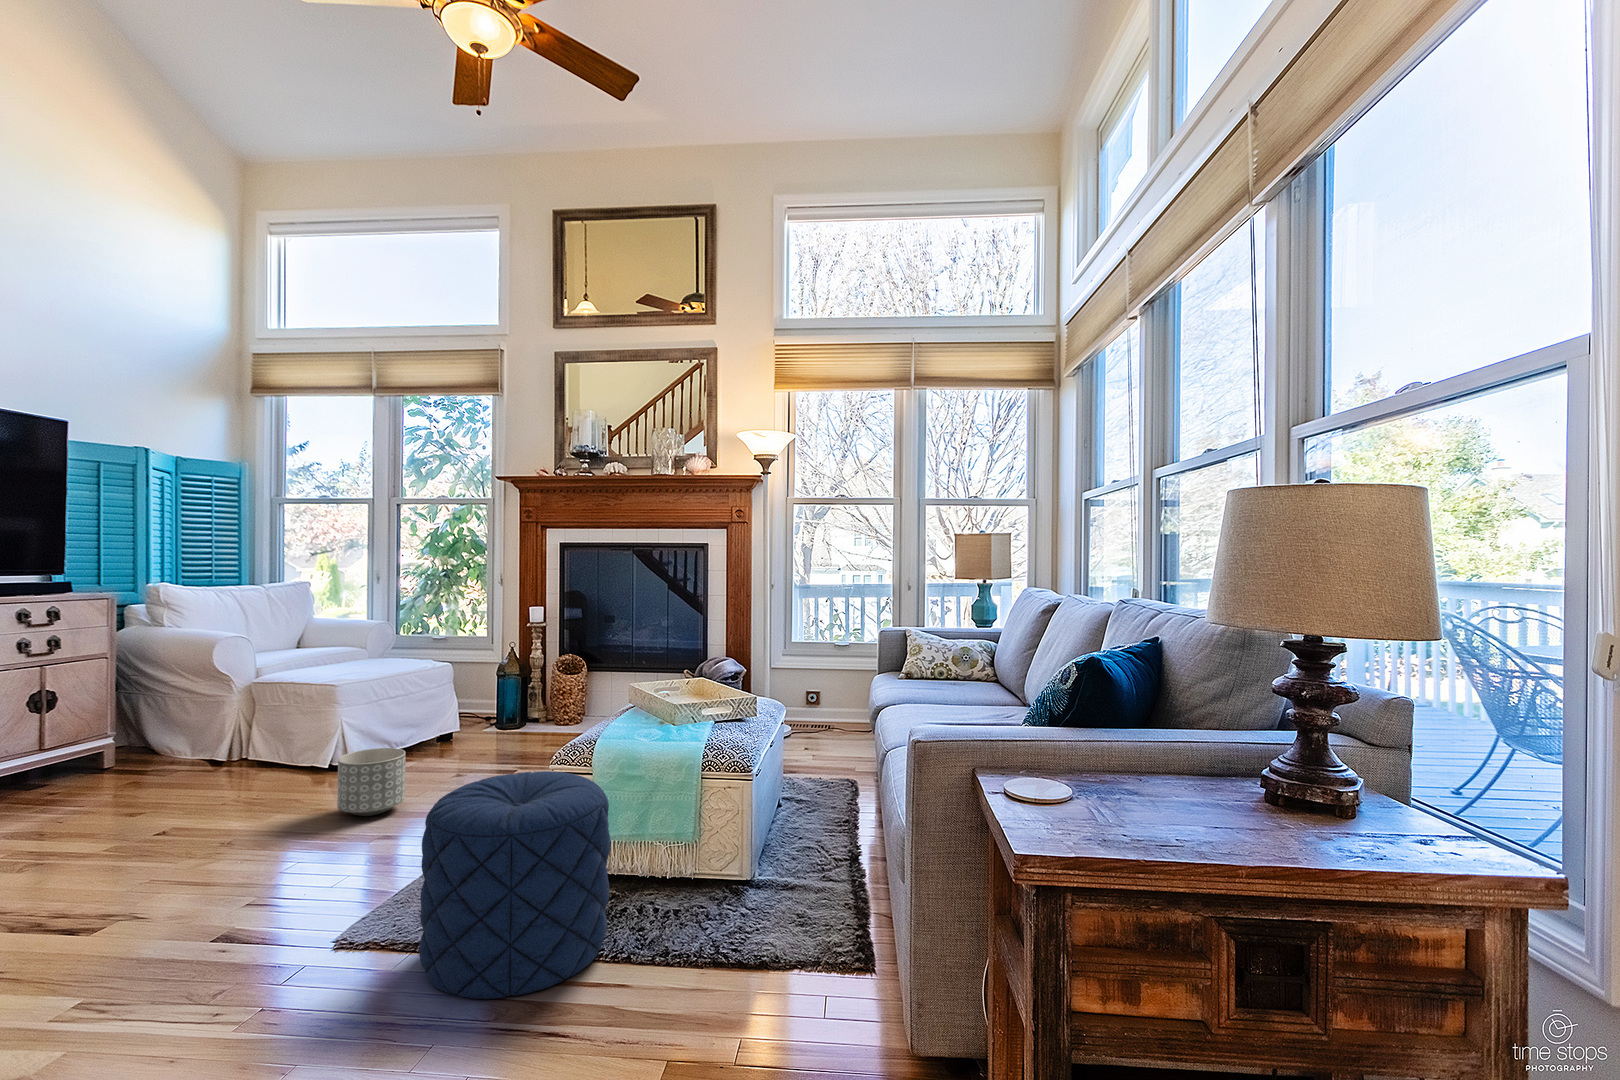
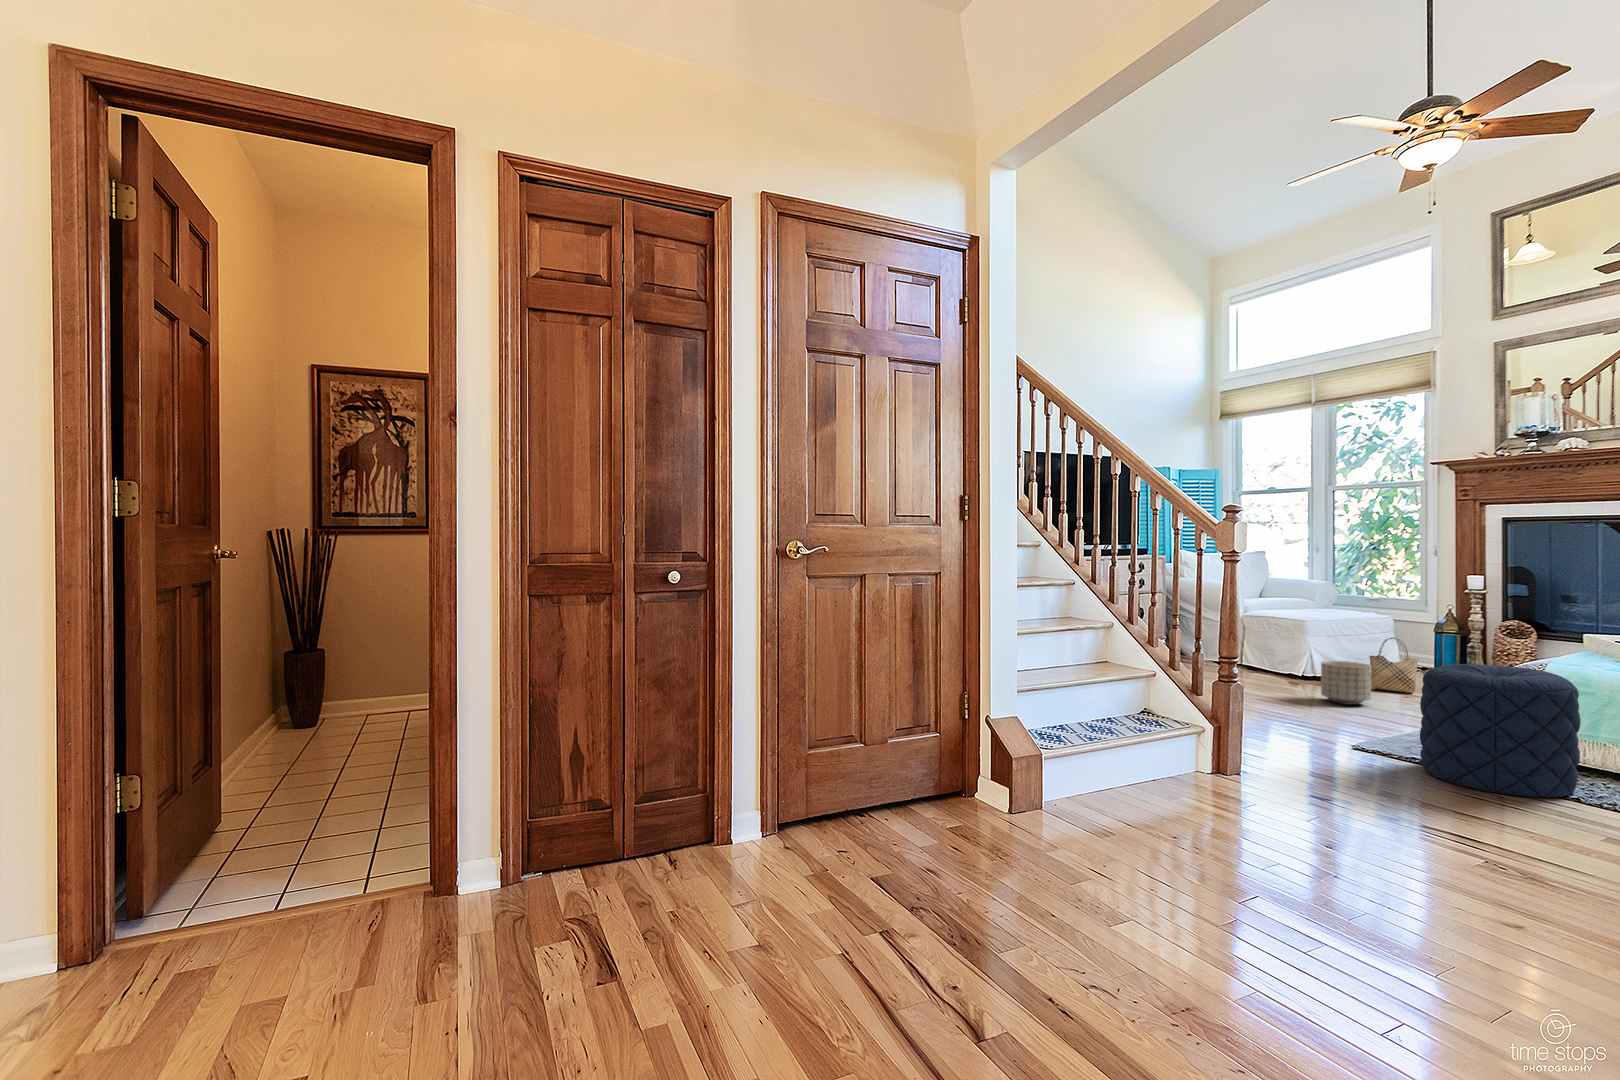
woven basket: none [416,697,472,768] -> present [1369,638,1418,693]

